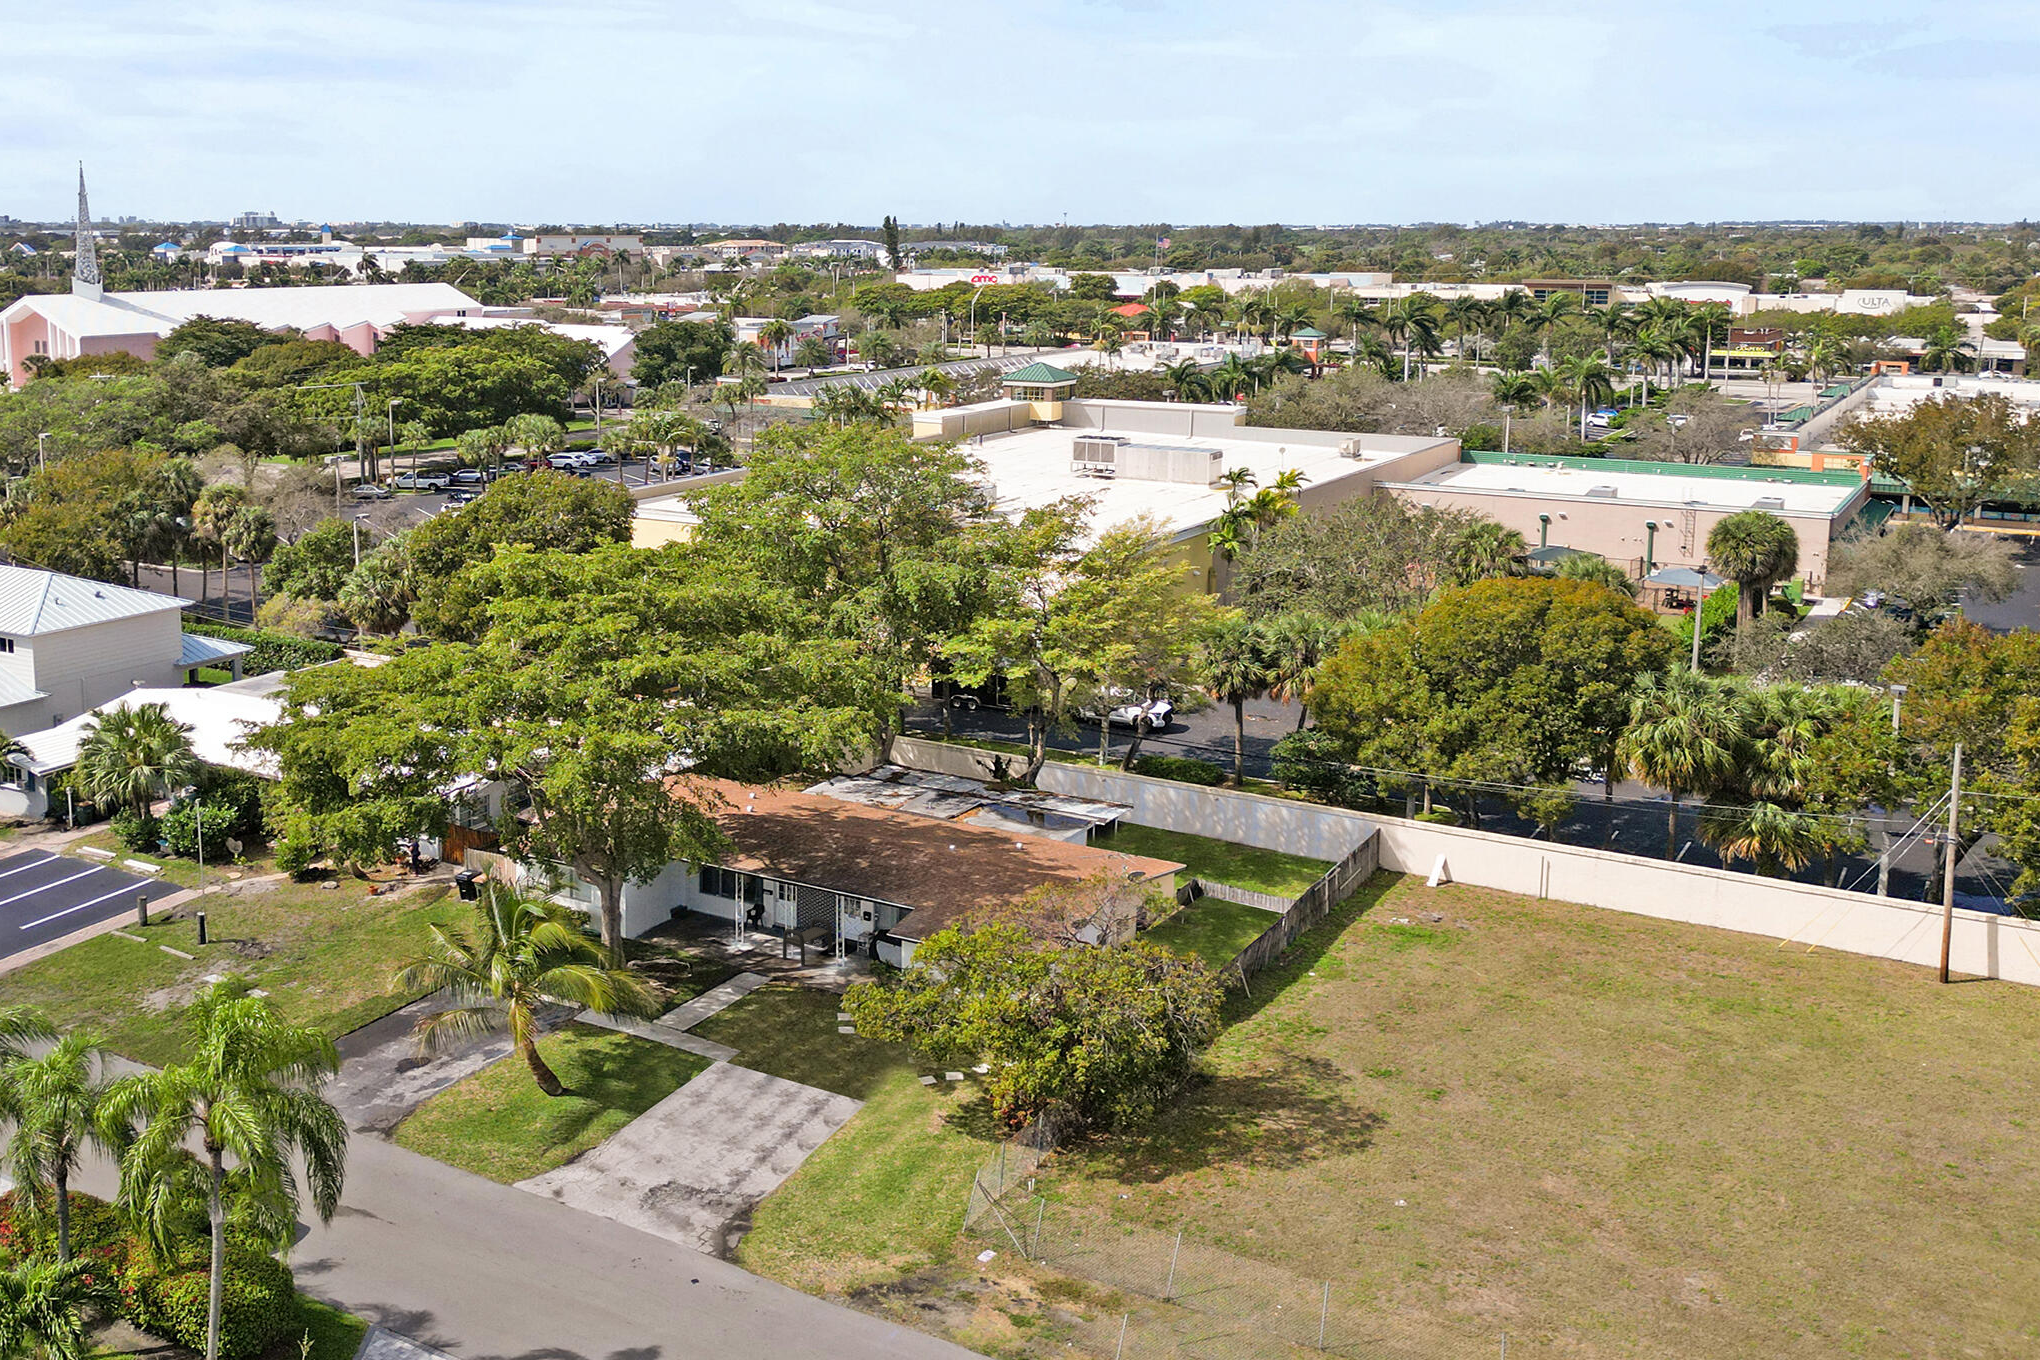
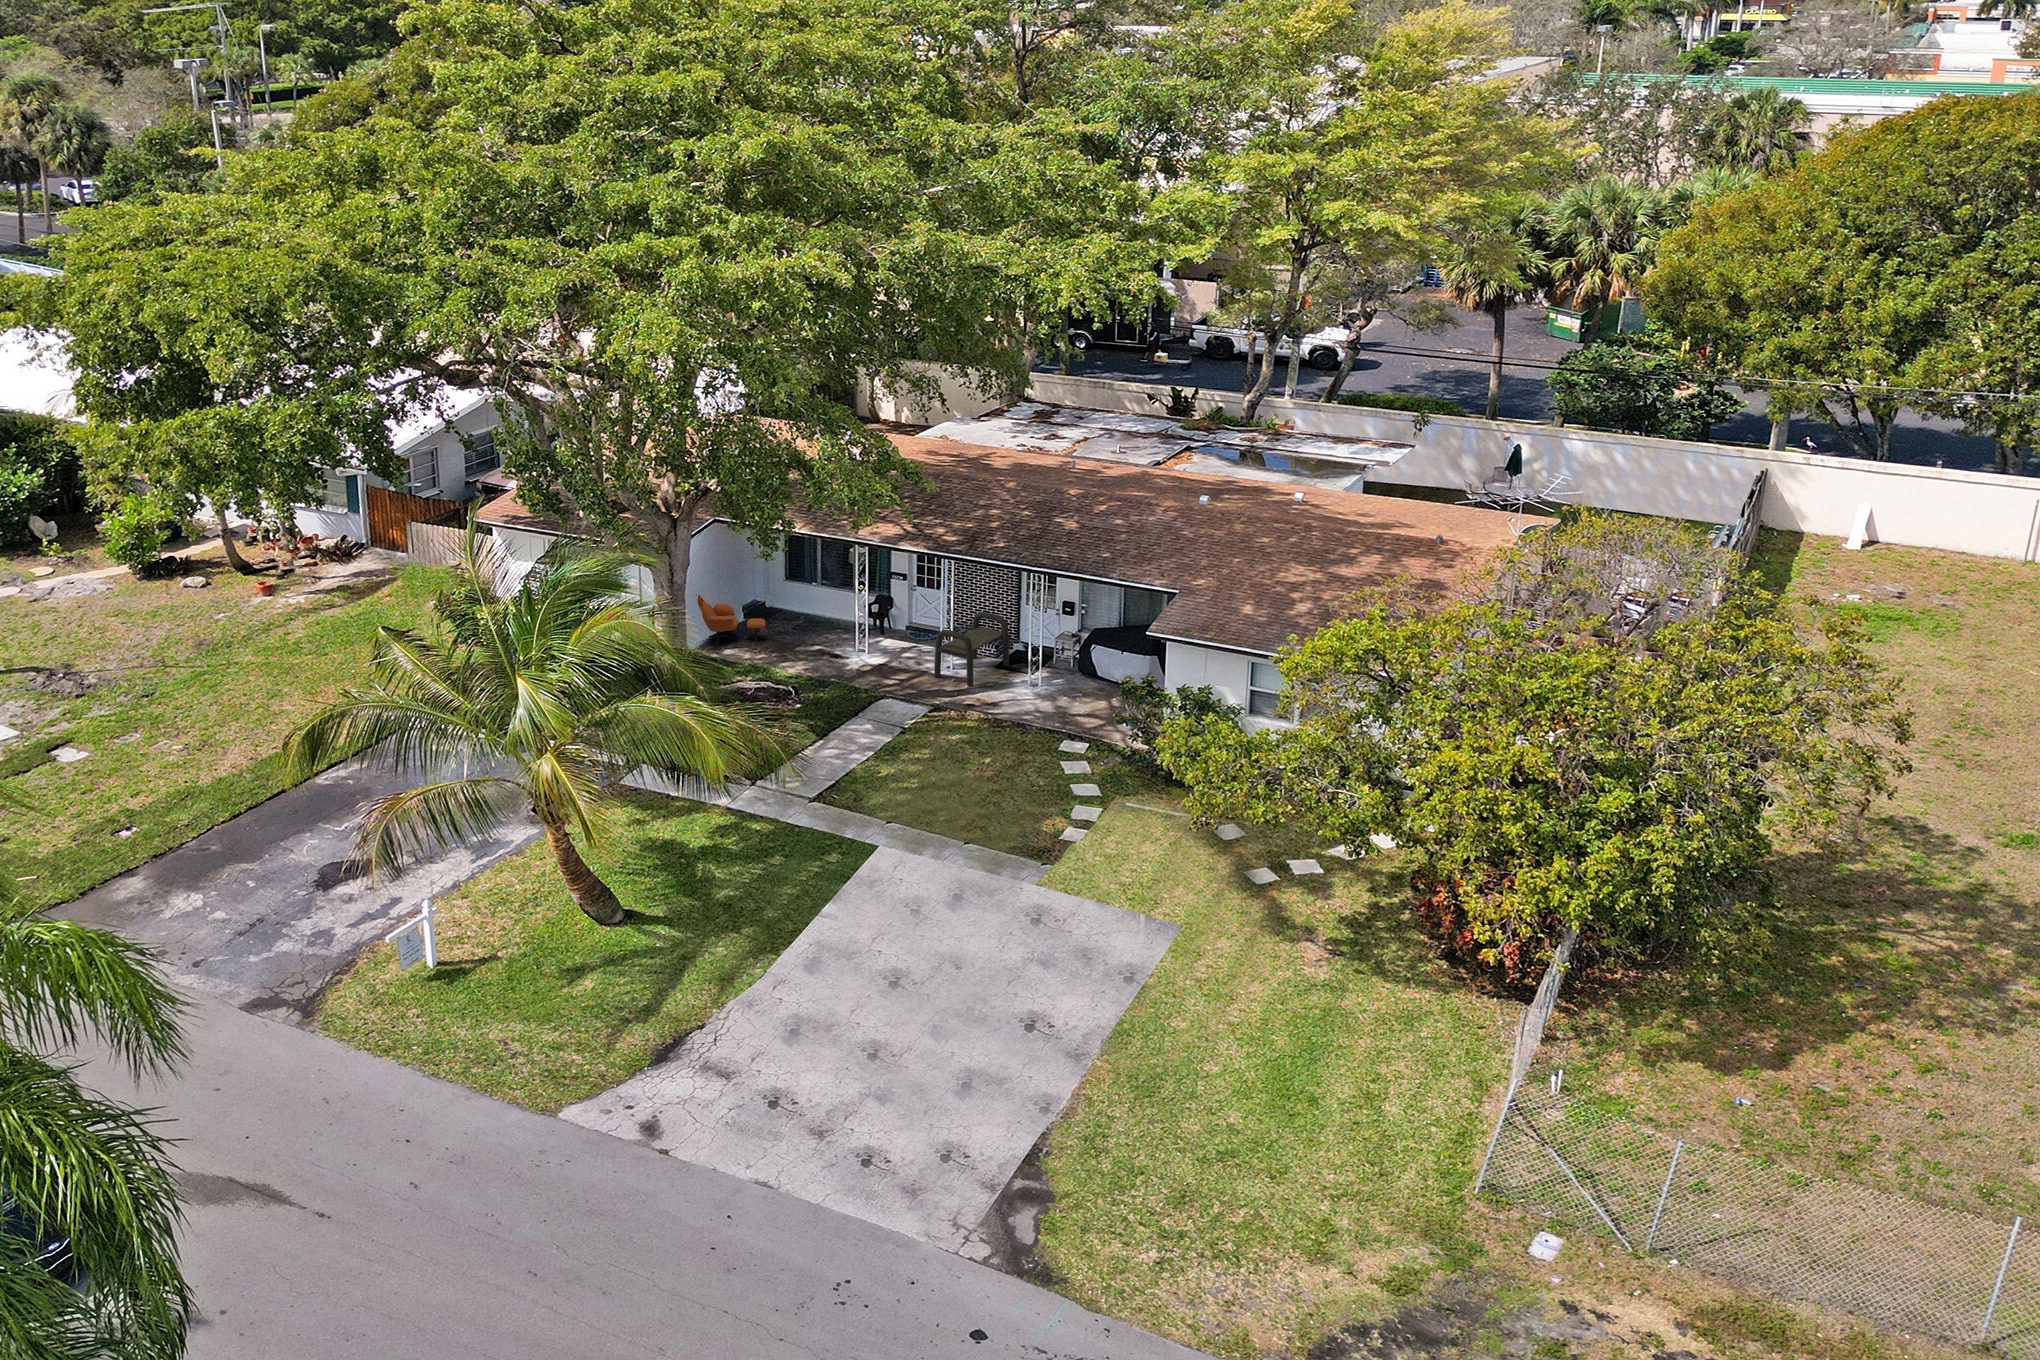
lounge chair: none [641,898,687,936] -> present [698,595,769,646]

